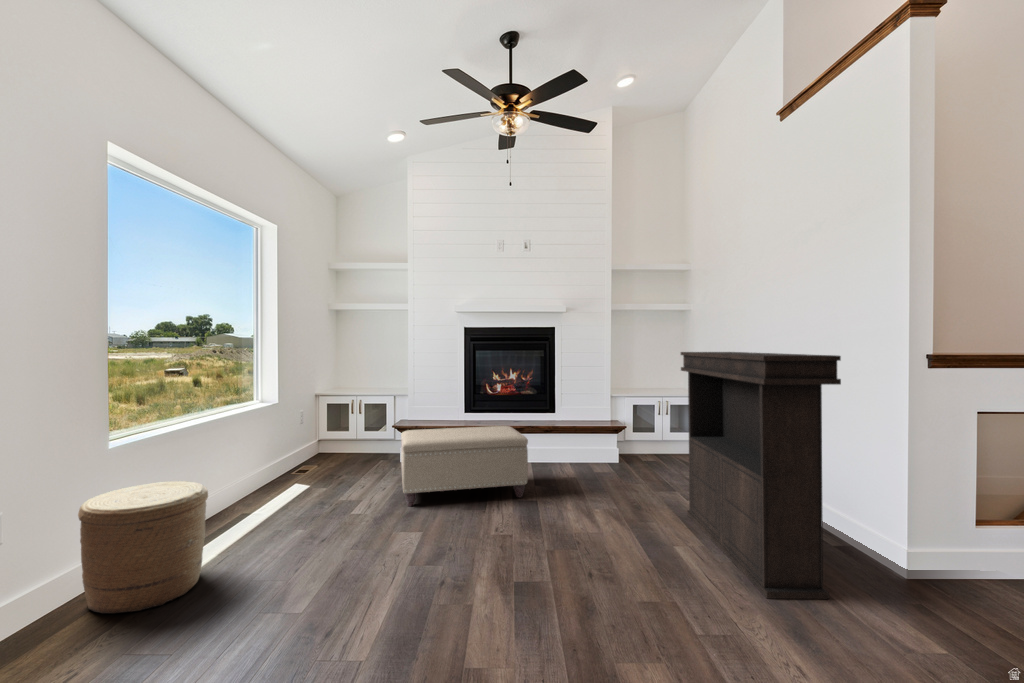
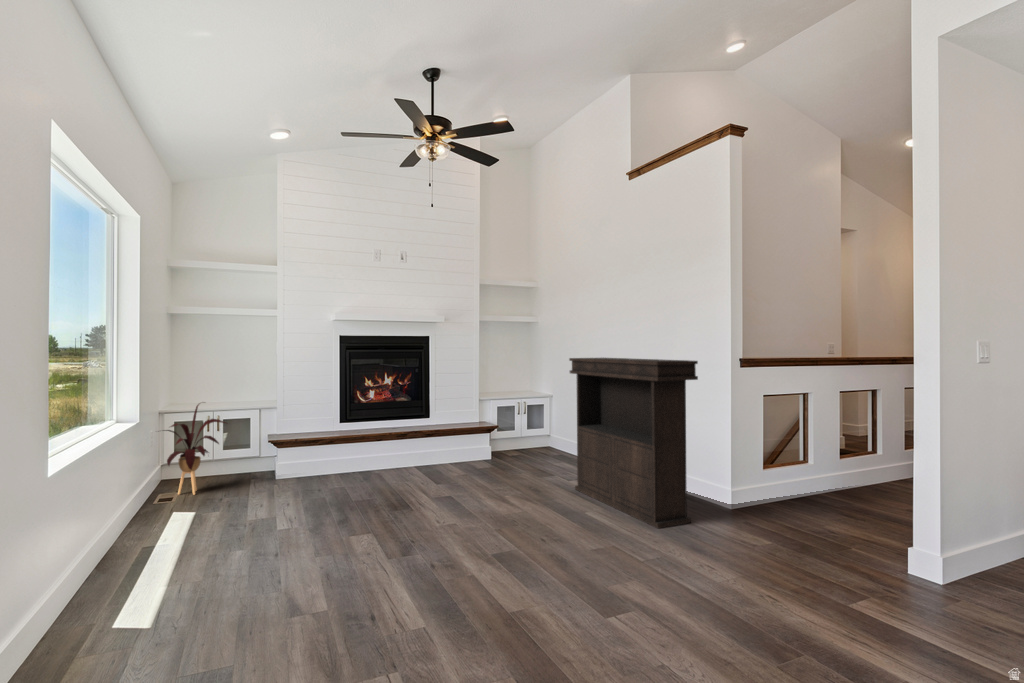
house plant: none [302,388,359,469] -> present [163,404,226,495]
ottoman: present [401,426,528,506] -> none [305,431,440,514]
woven basket: present [78,481,208,613] -> none [72,502,203,642]

